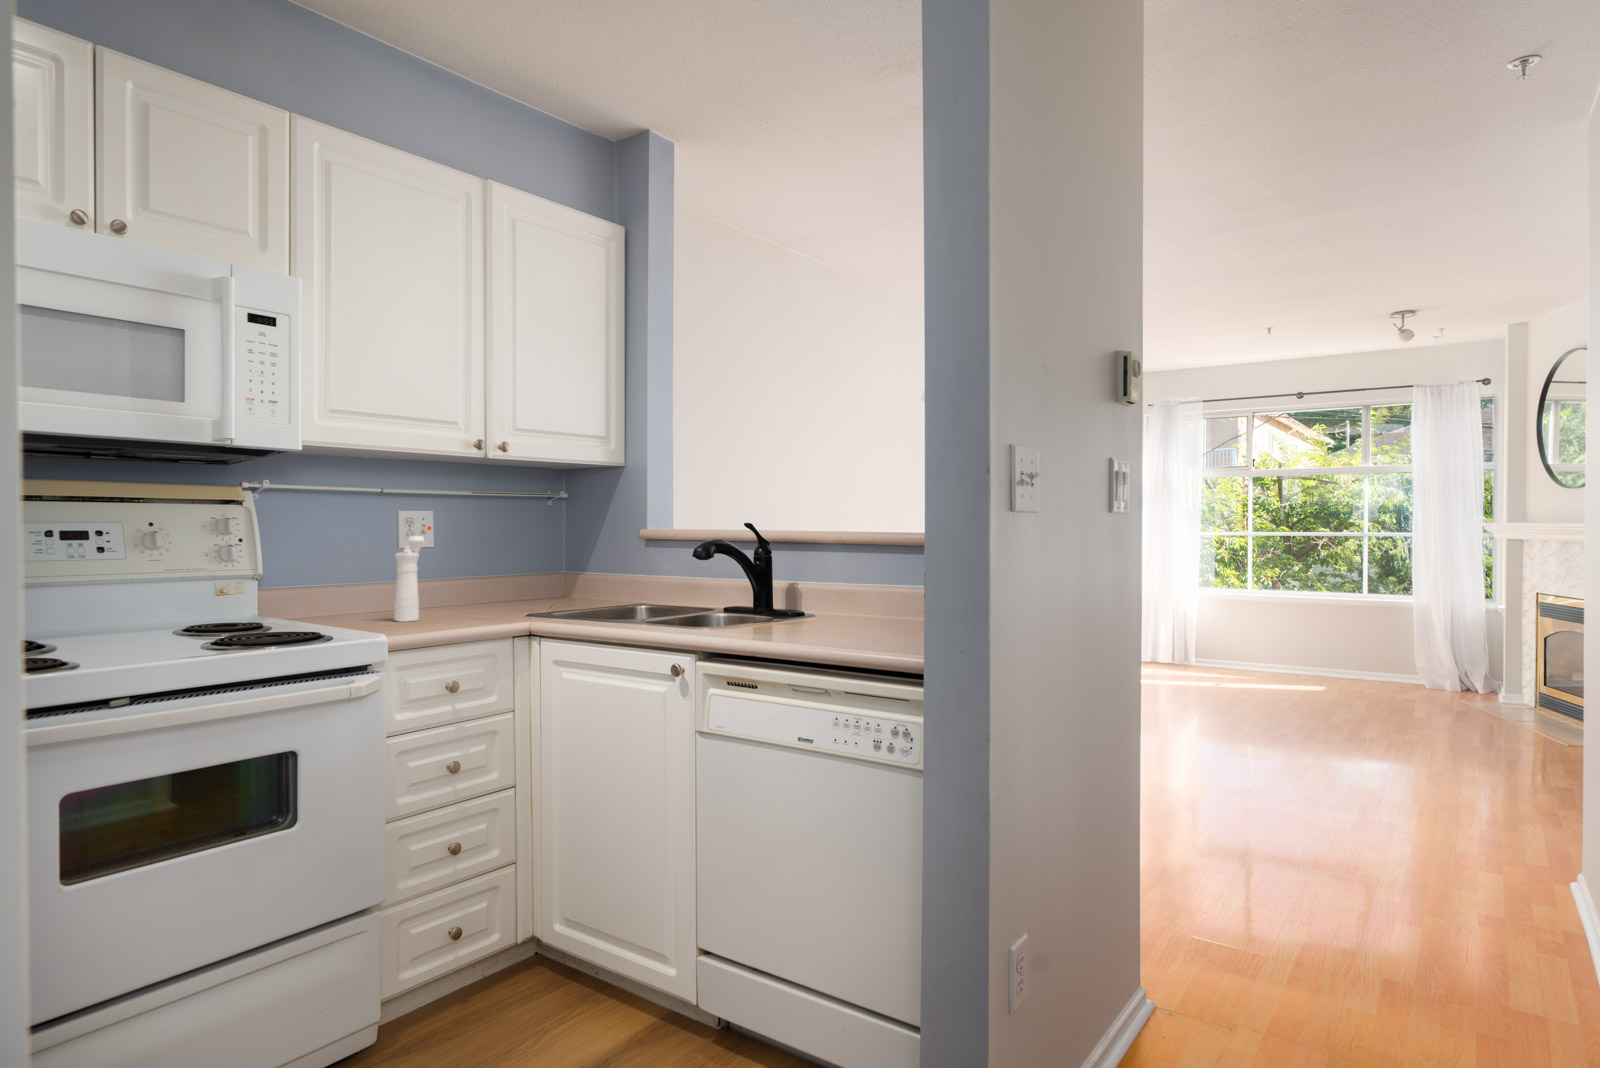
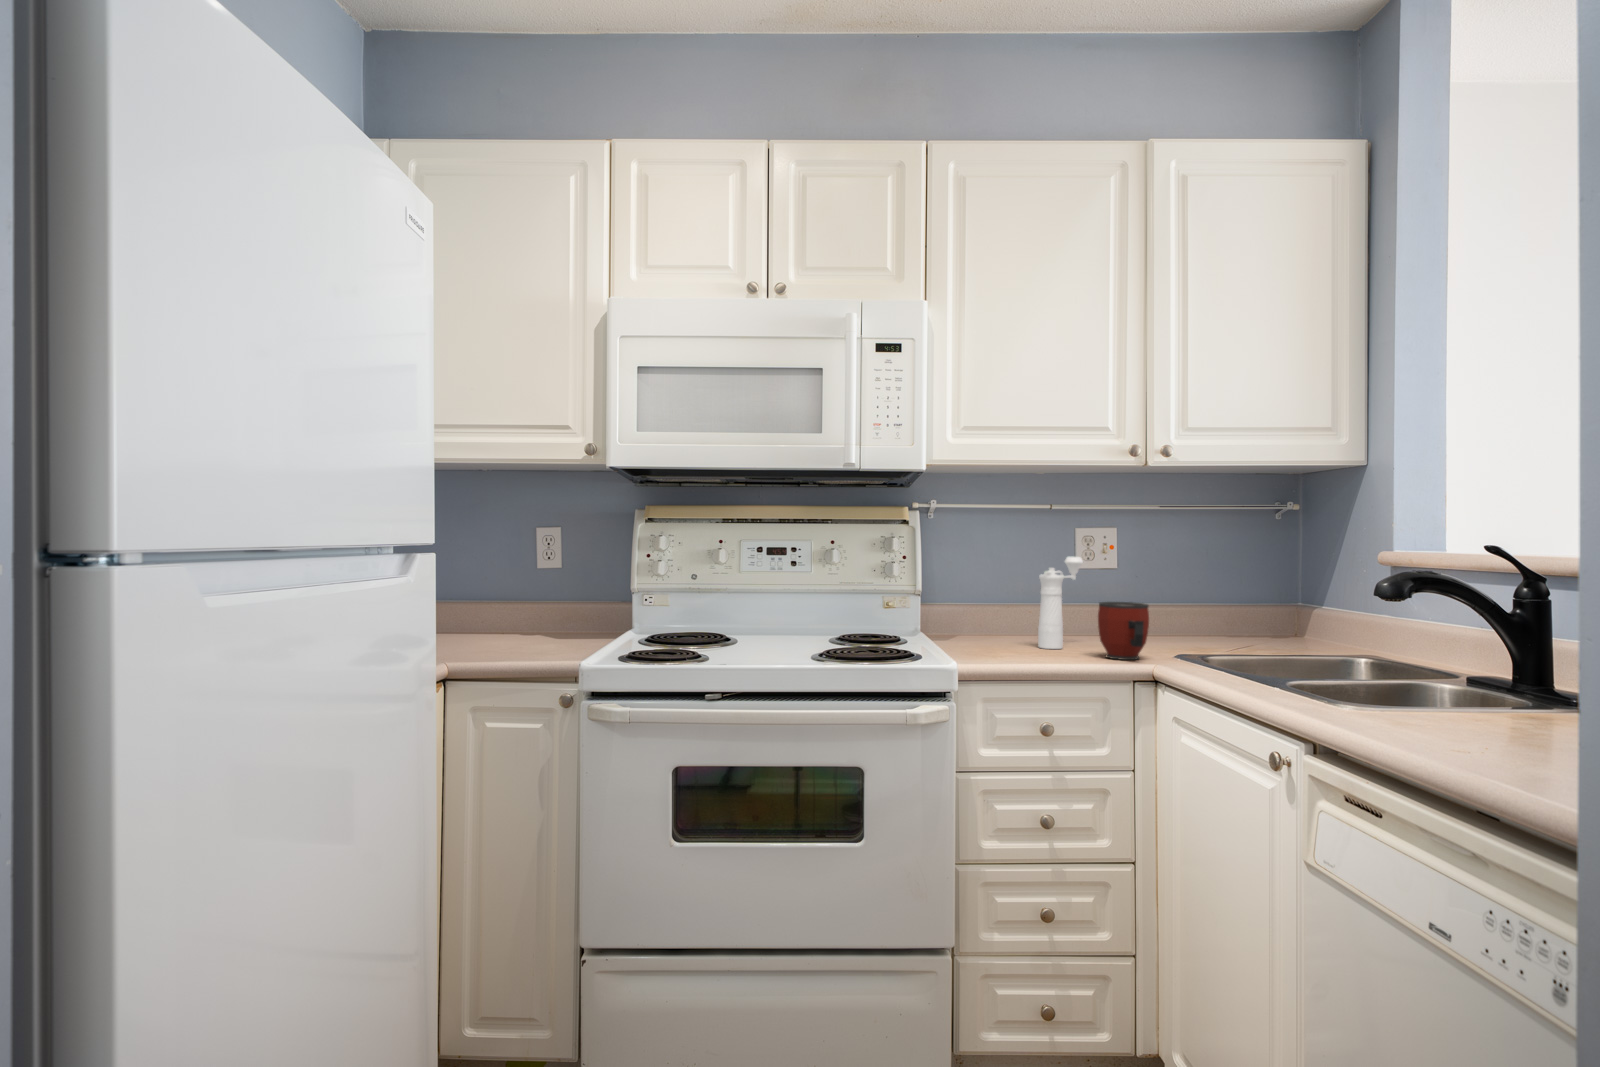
mug: none [464,573,513,622] -> present [1098,602,1149,660]

